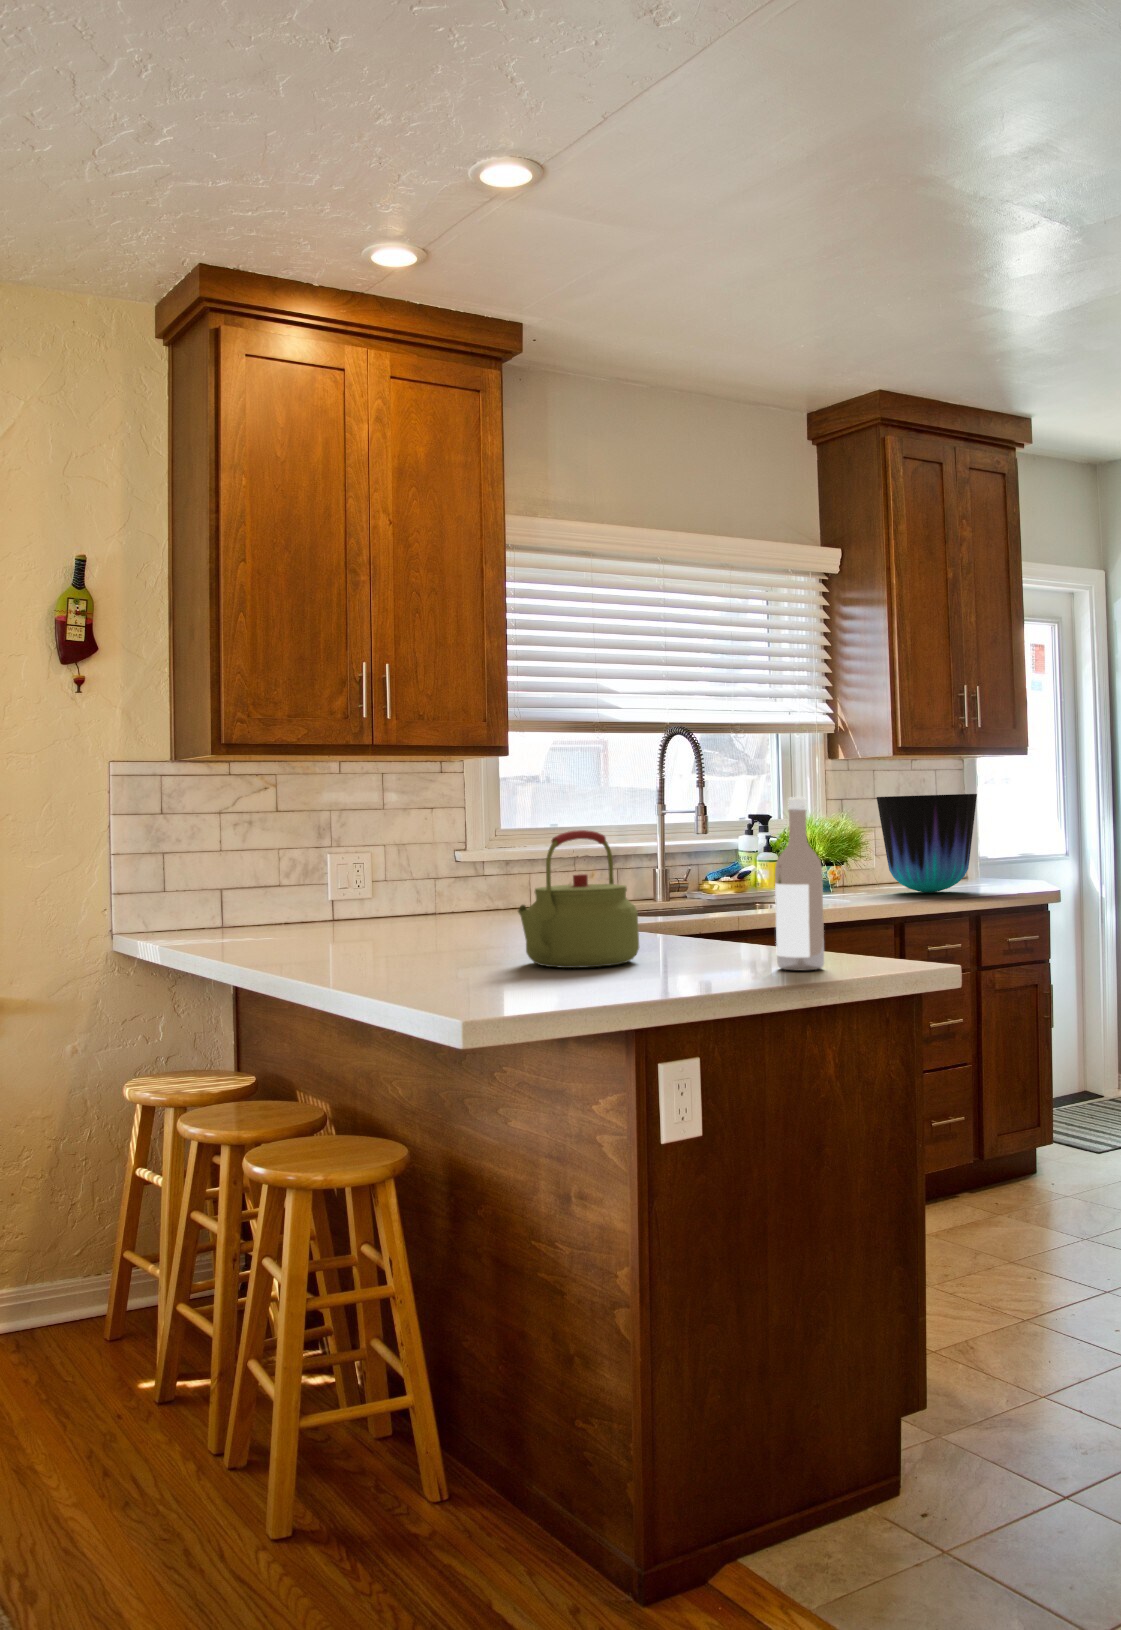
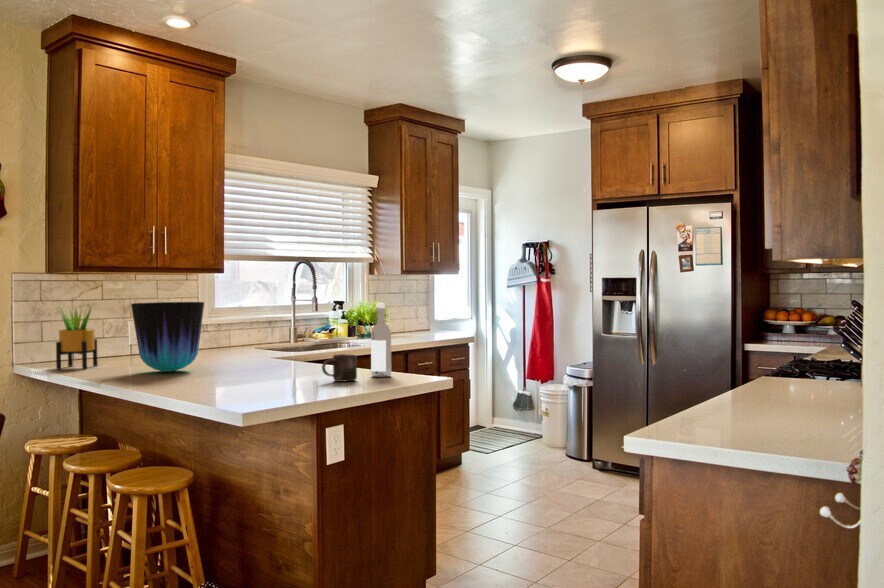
vase: present [877,794,977,893] -> present [131,302,204,372]
potted plant: none [182,813,258,944] -> present [56,308,98,370]
kettle: present [518,830,639,968] -> none [255,315,308,378]
mug: none [655,916,738,979] -> present [322,354,357,382]

